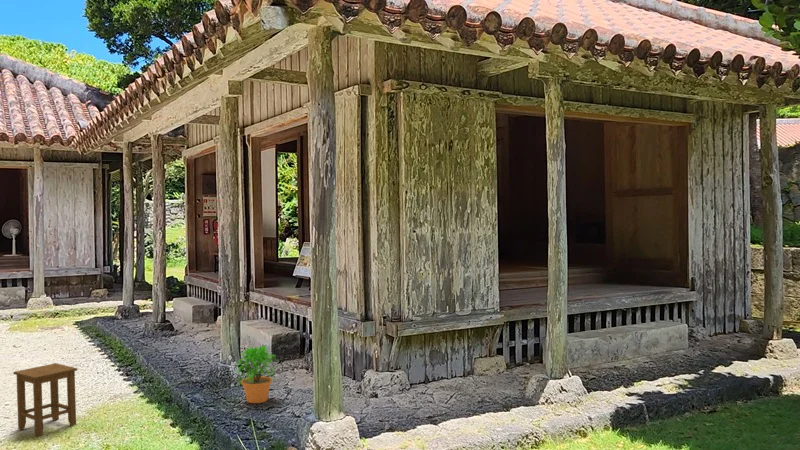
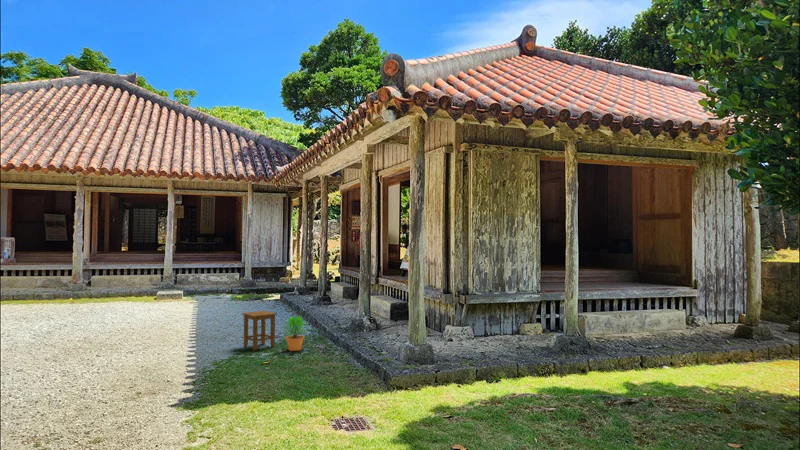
potted plant: present [238,346,274,403] -> present [284,317,305,351]

